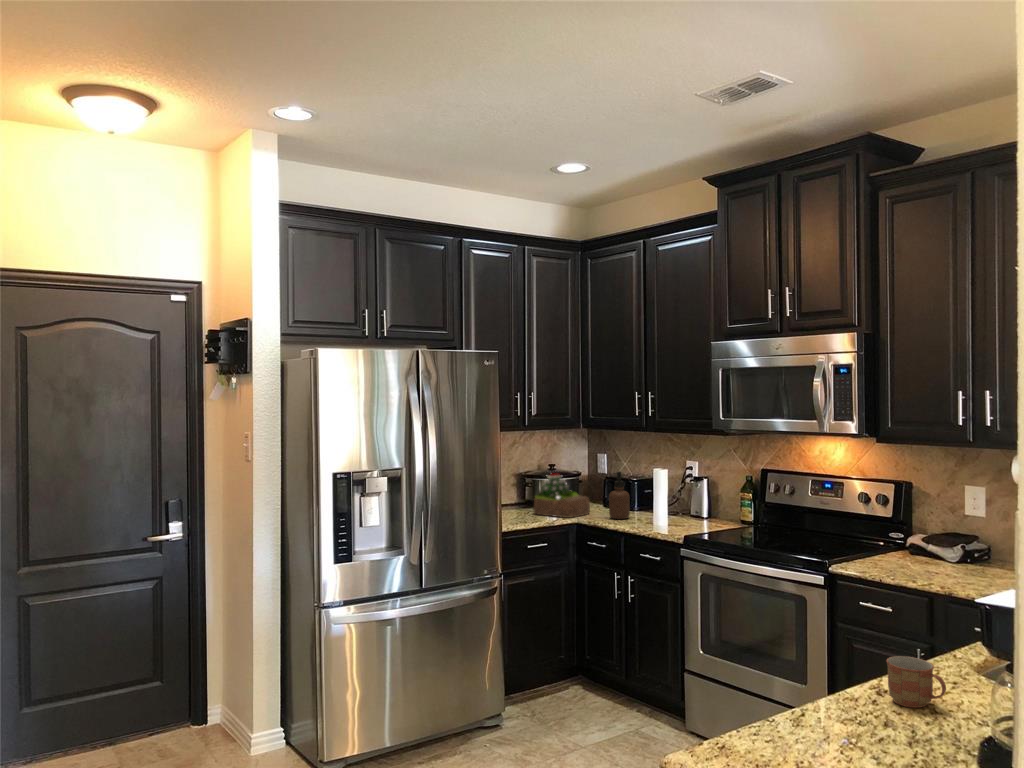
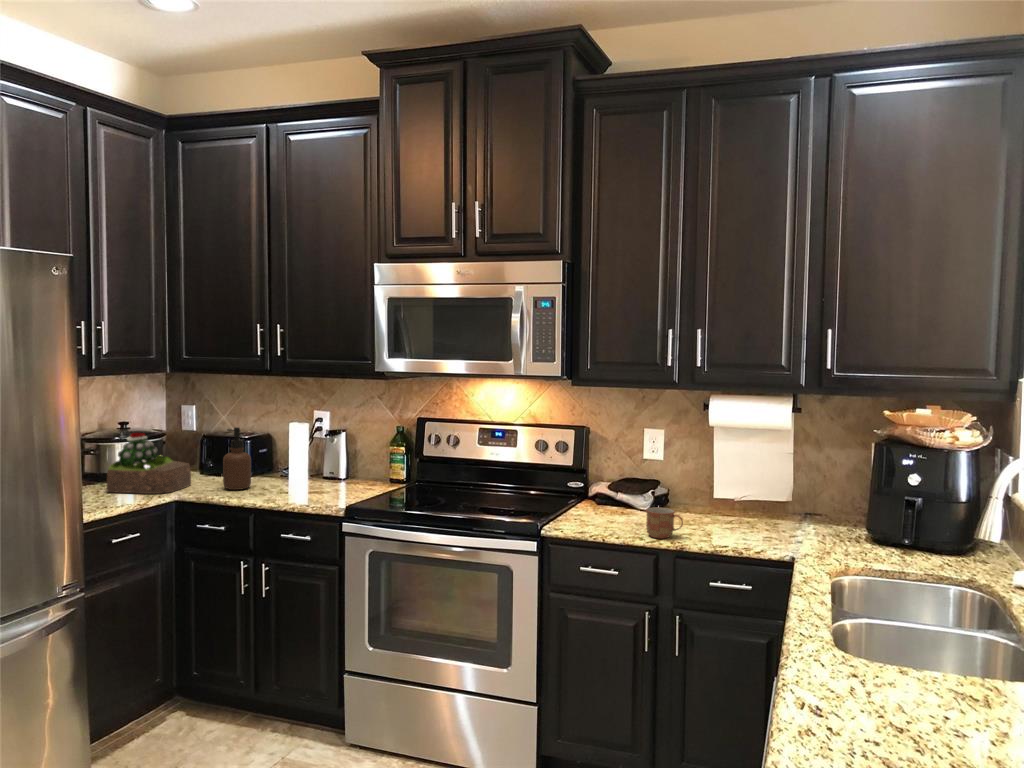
mug: present [886,656,946,708] -> present [646,508,683,538]

